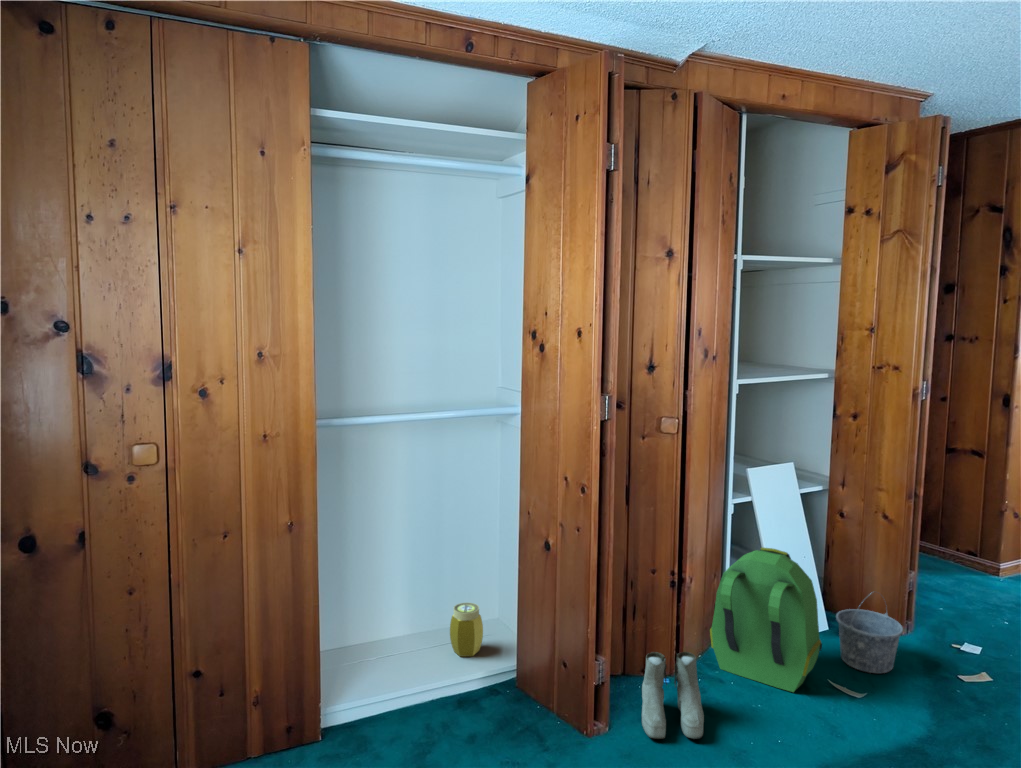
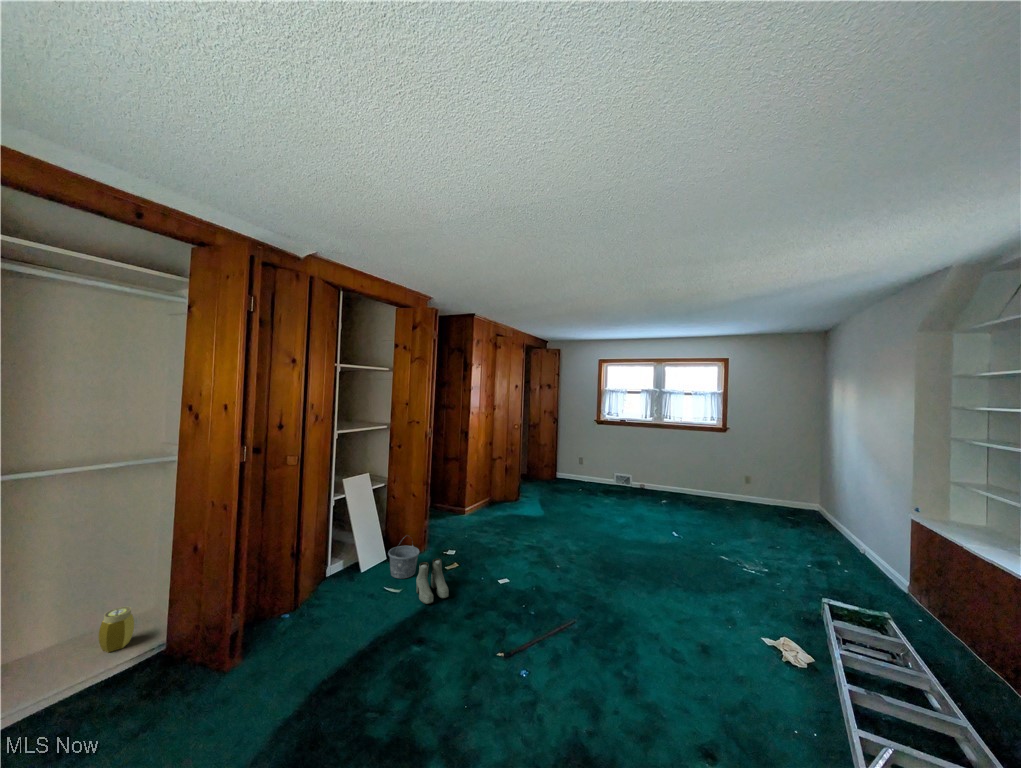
backpack: present [710,548,822,692] -> none [316,523,380,601]
boots: present [642,652,704,739] -> present [416,559,449,604]

